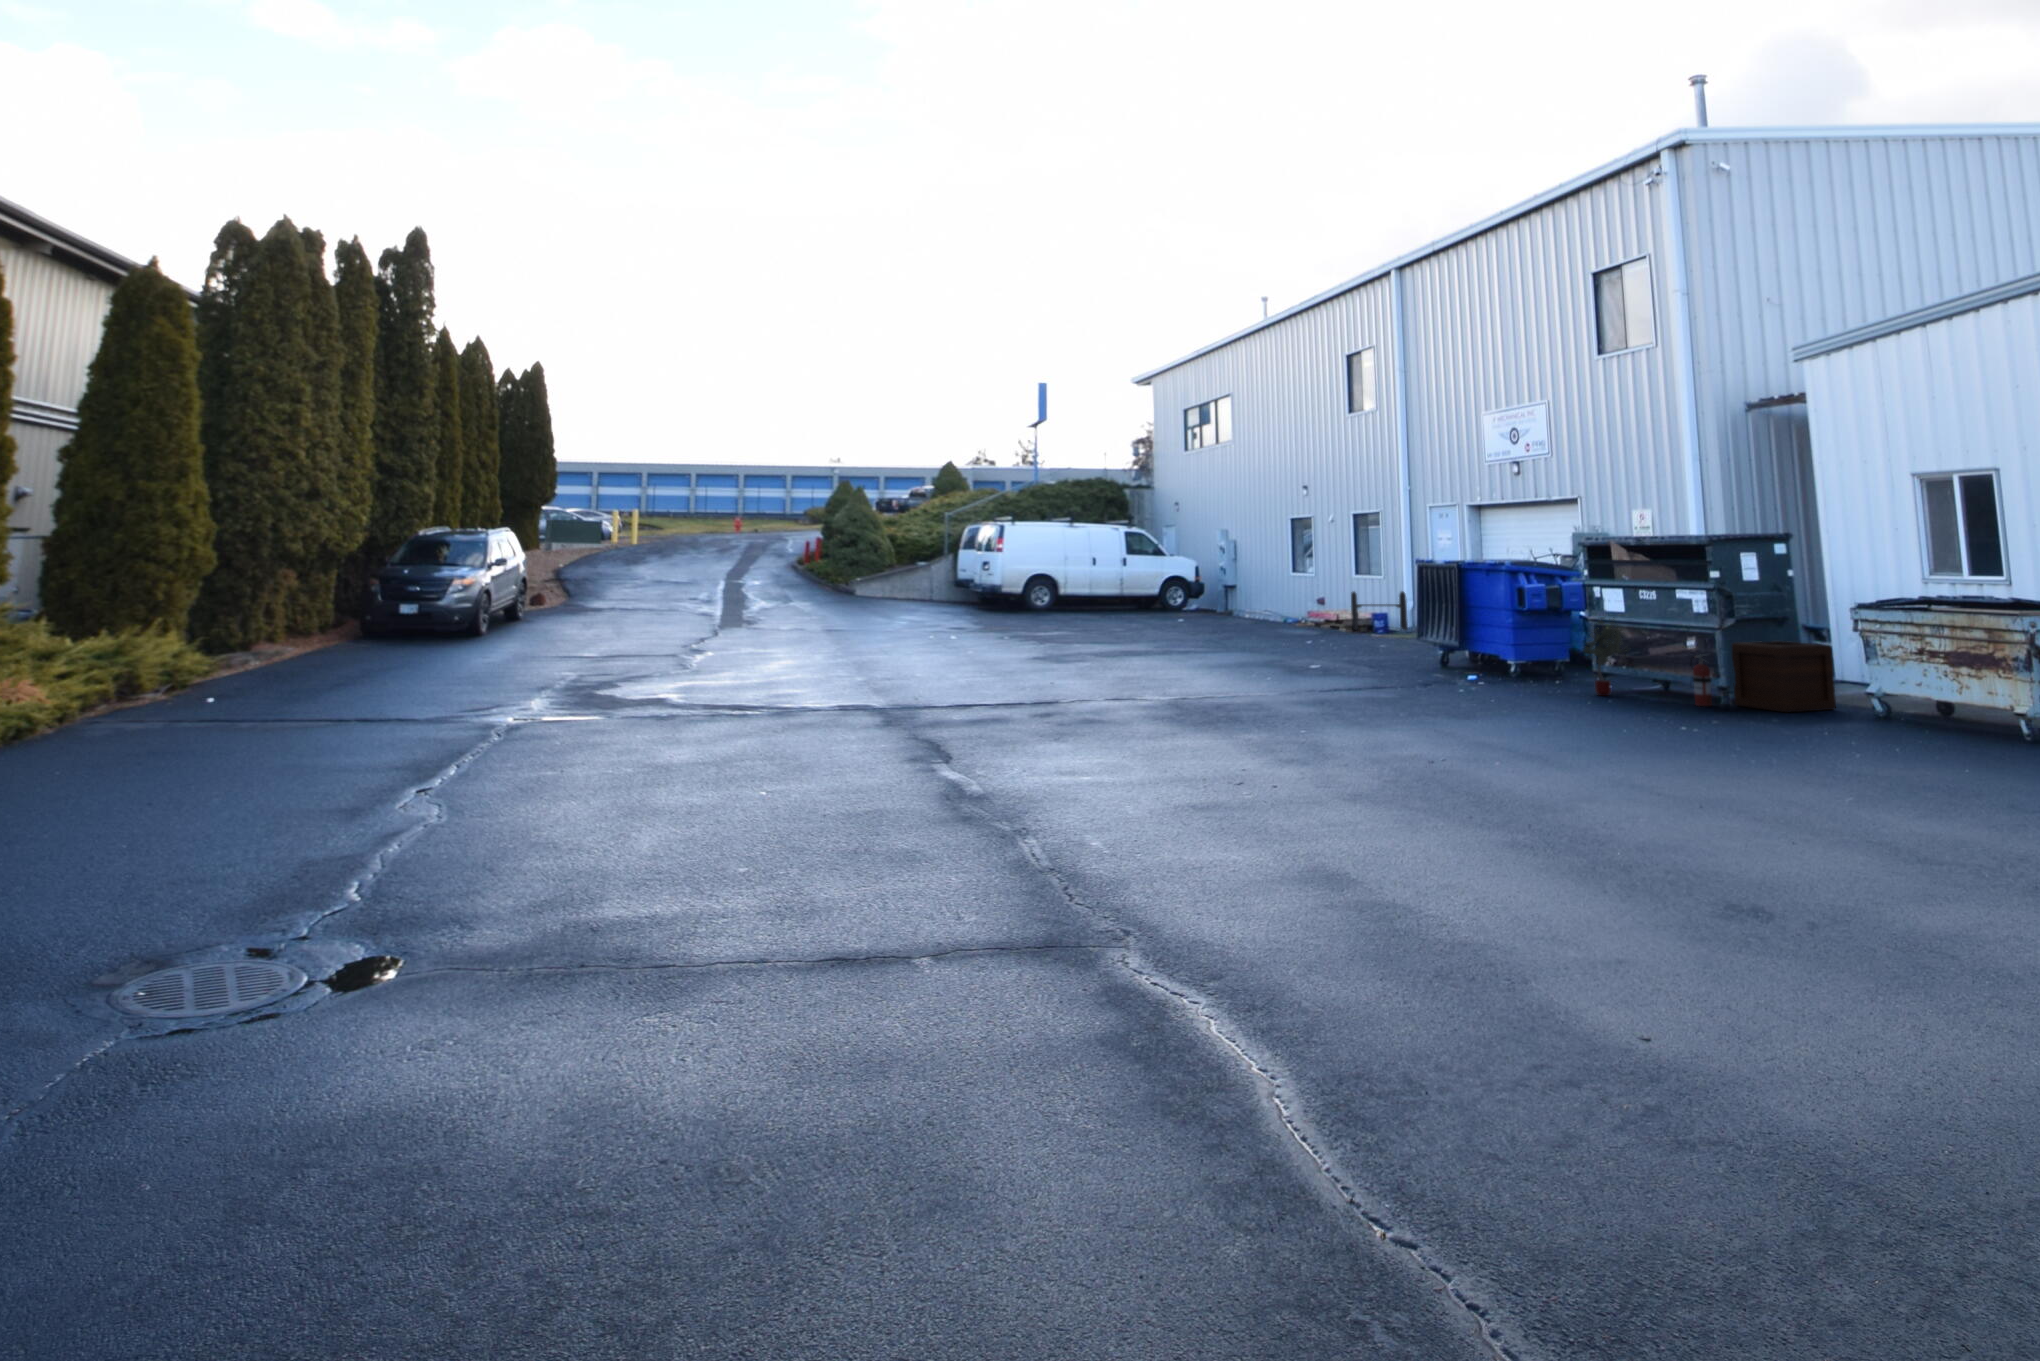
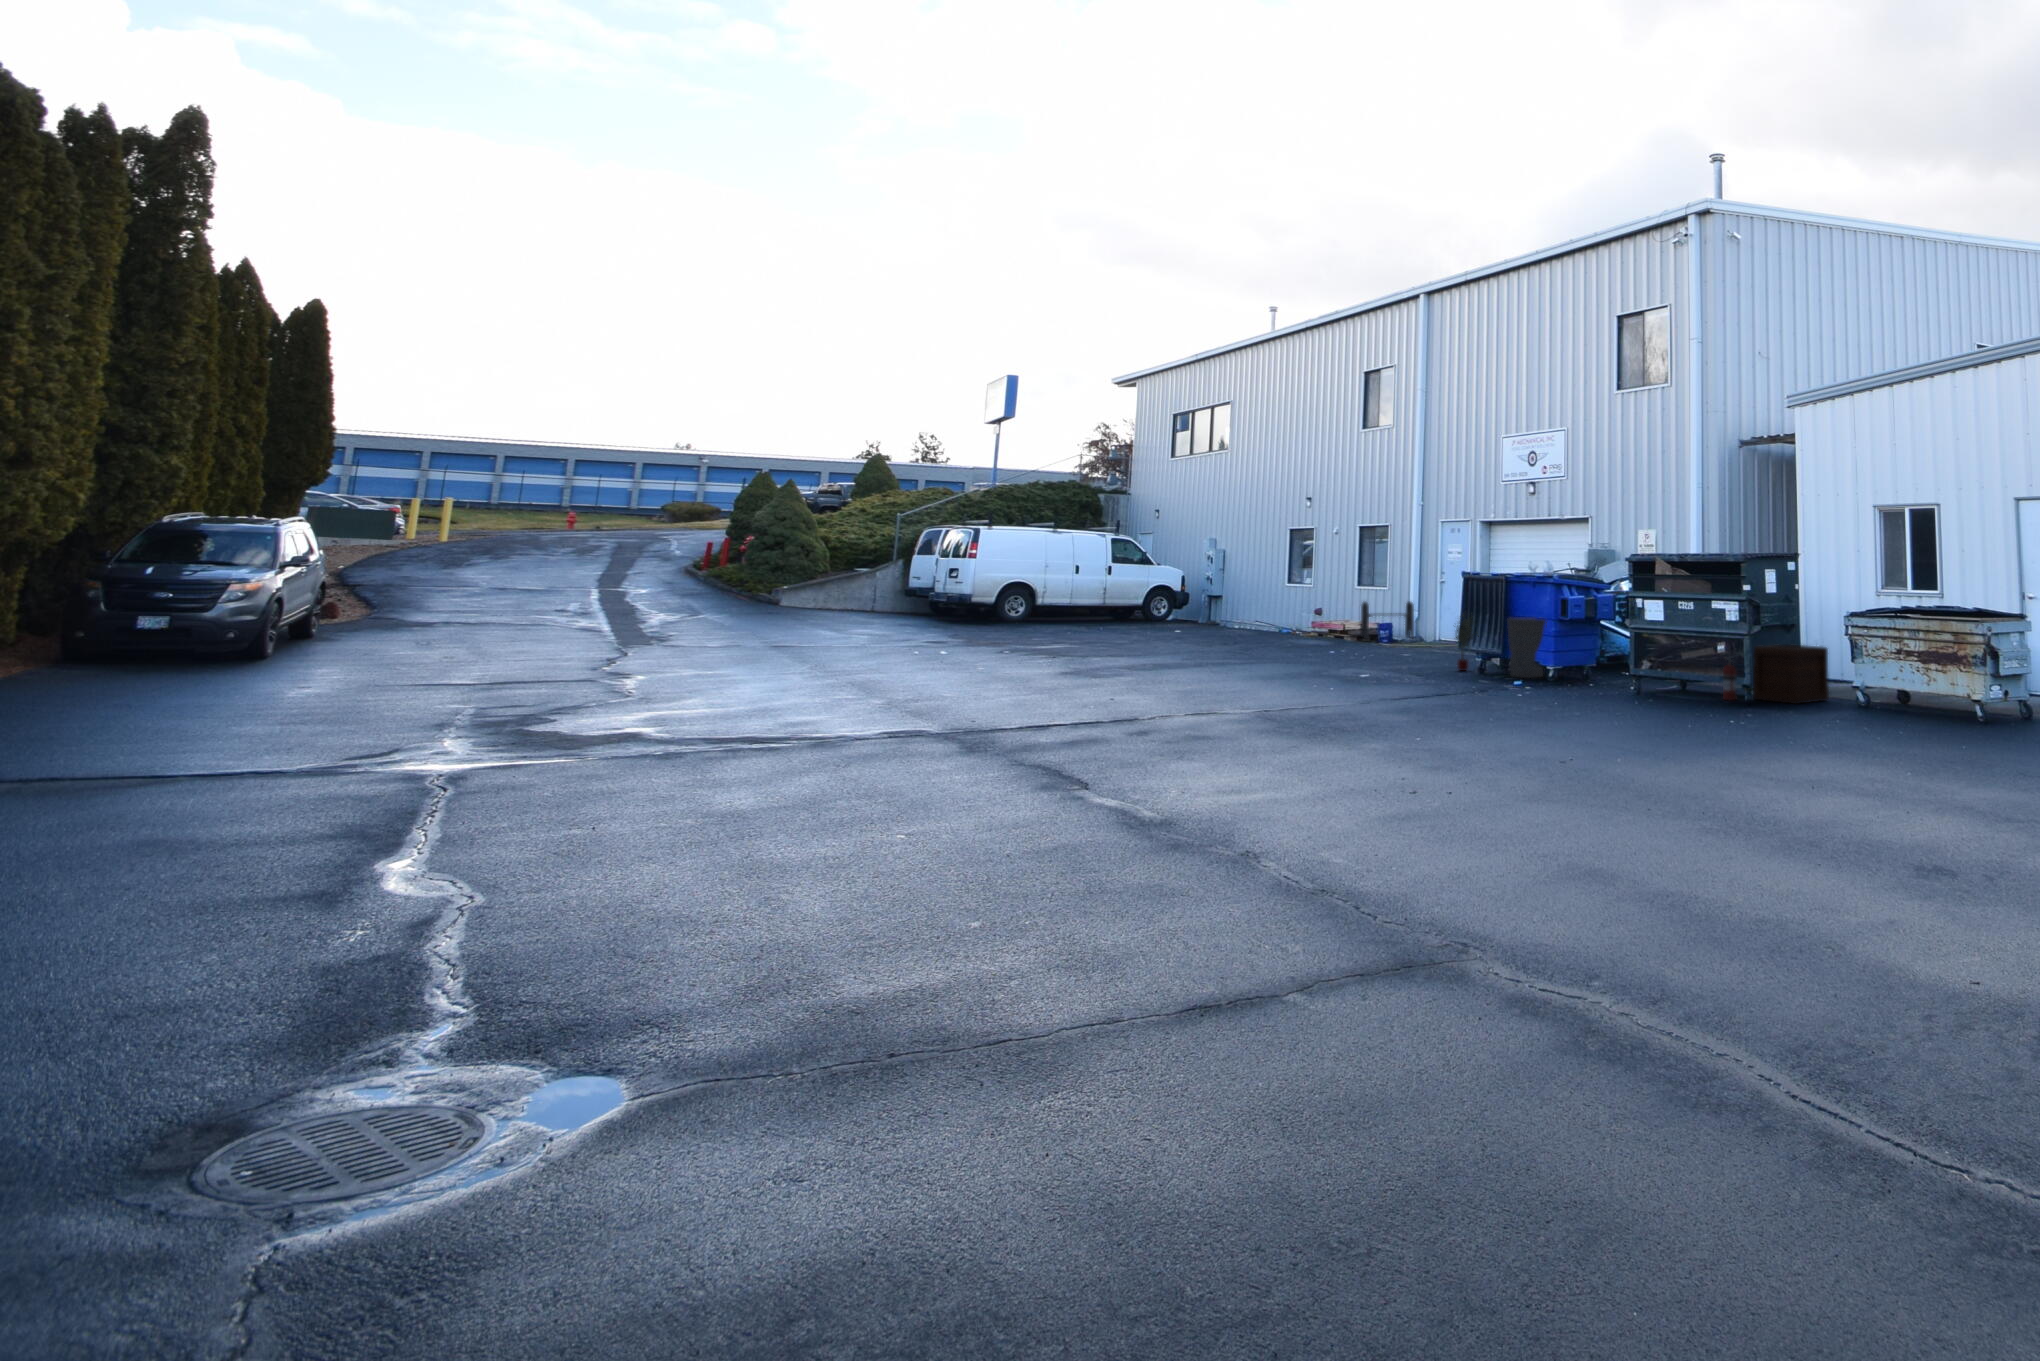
trash can: none [1459,608,1506,674] -> present [1507,618,1547,678]
potted tree: present [1584,618,1629,696] -> present [1456,613,1479,671]

